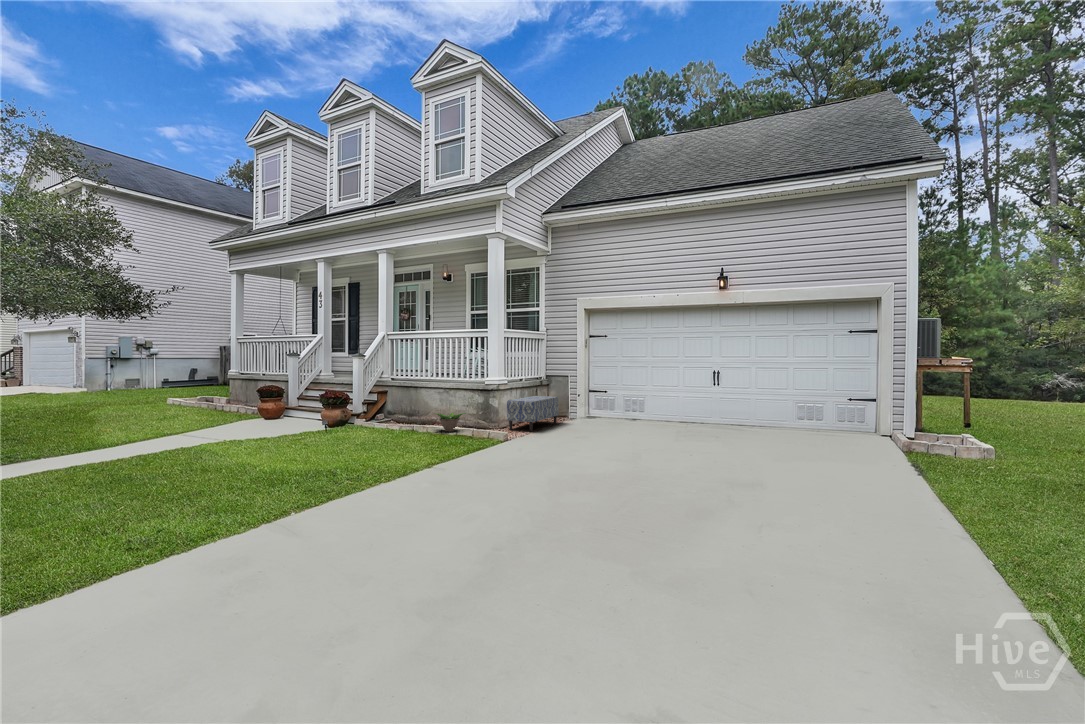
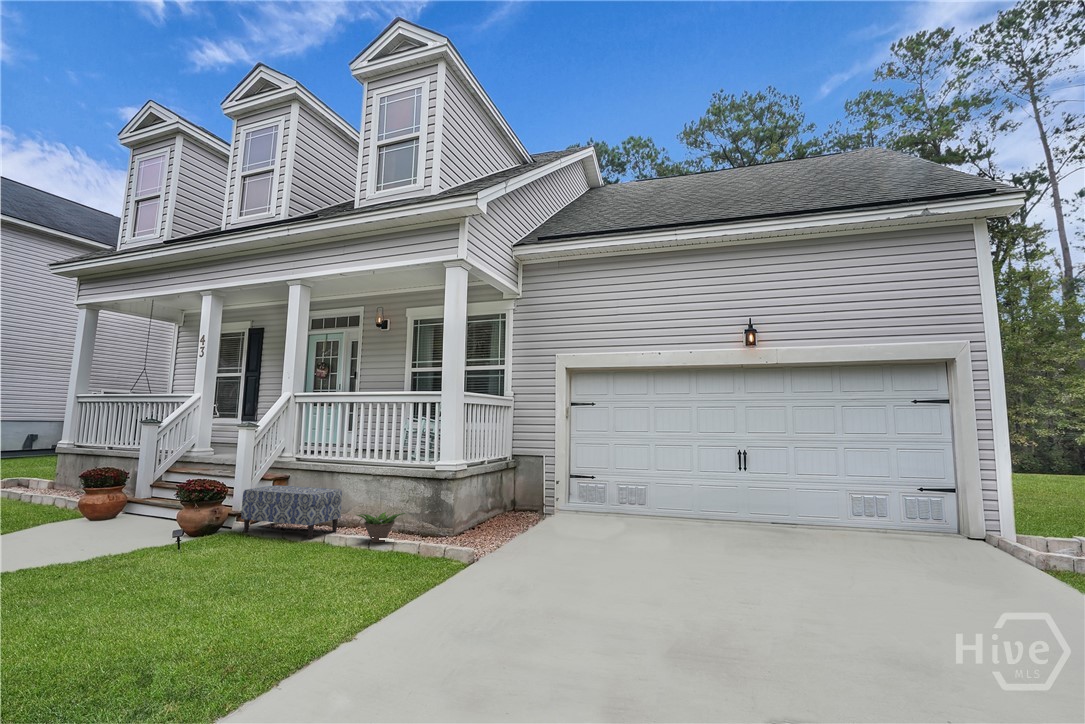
bench: present [507,396,559,431] -> present [241,485,342,539]

